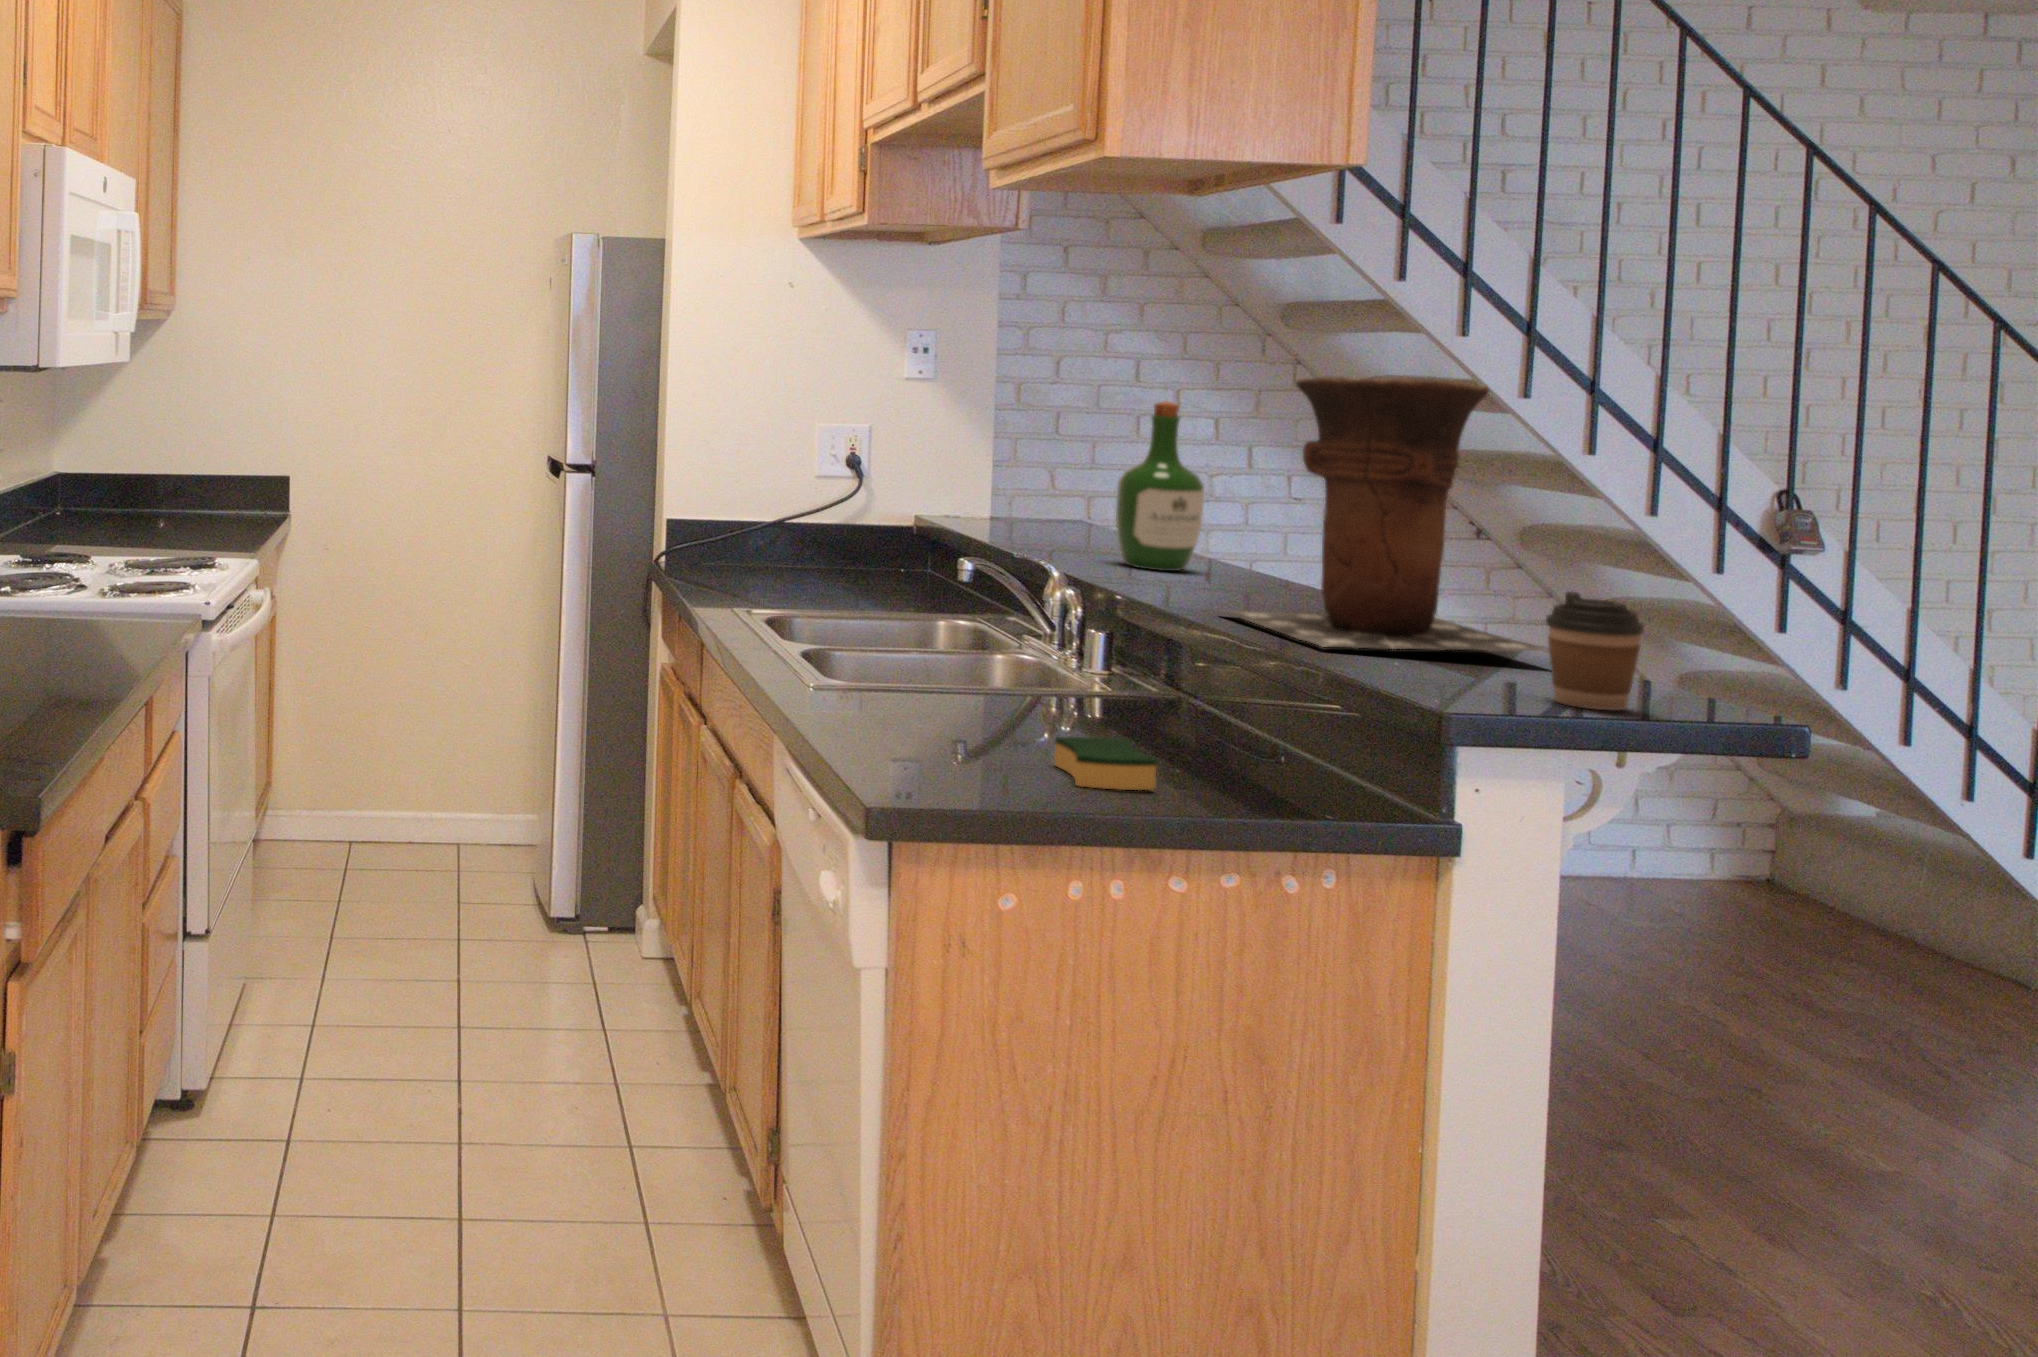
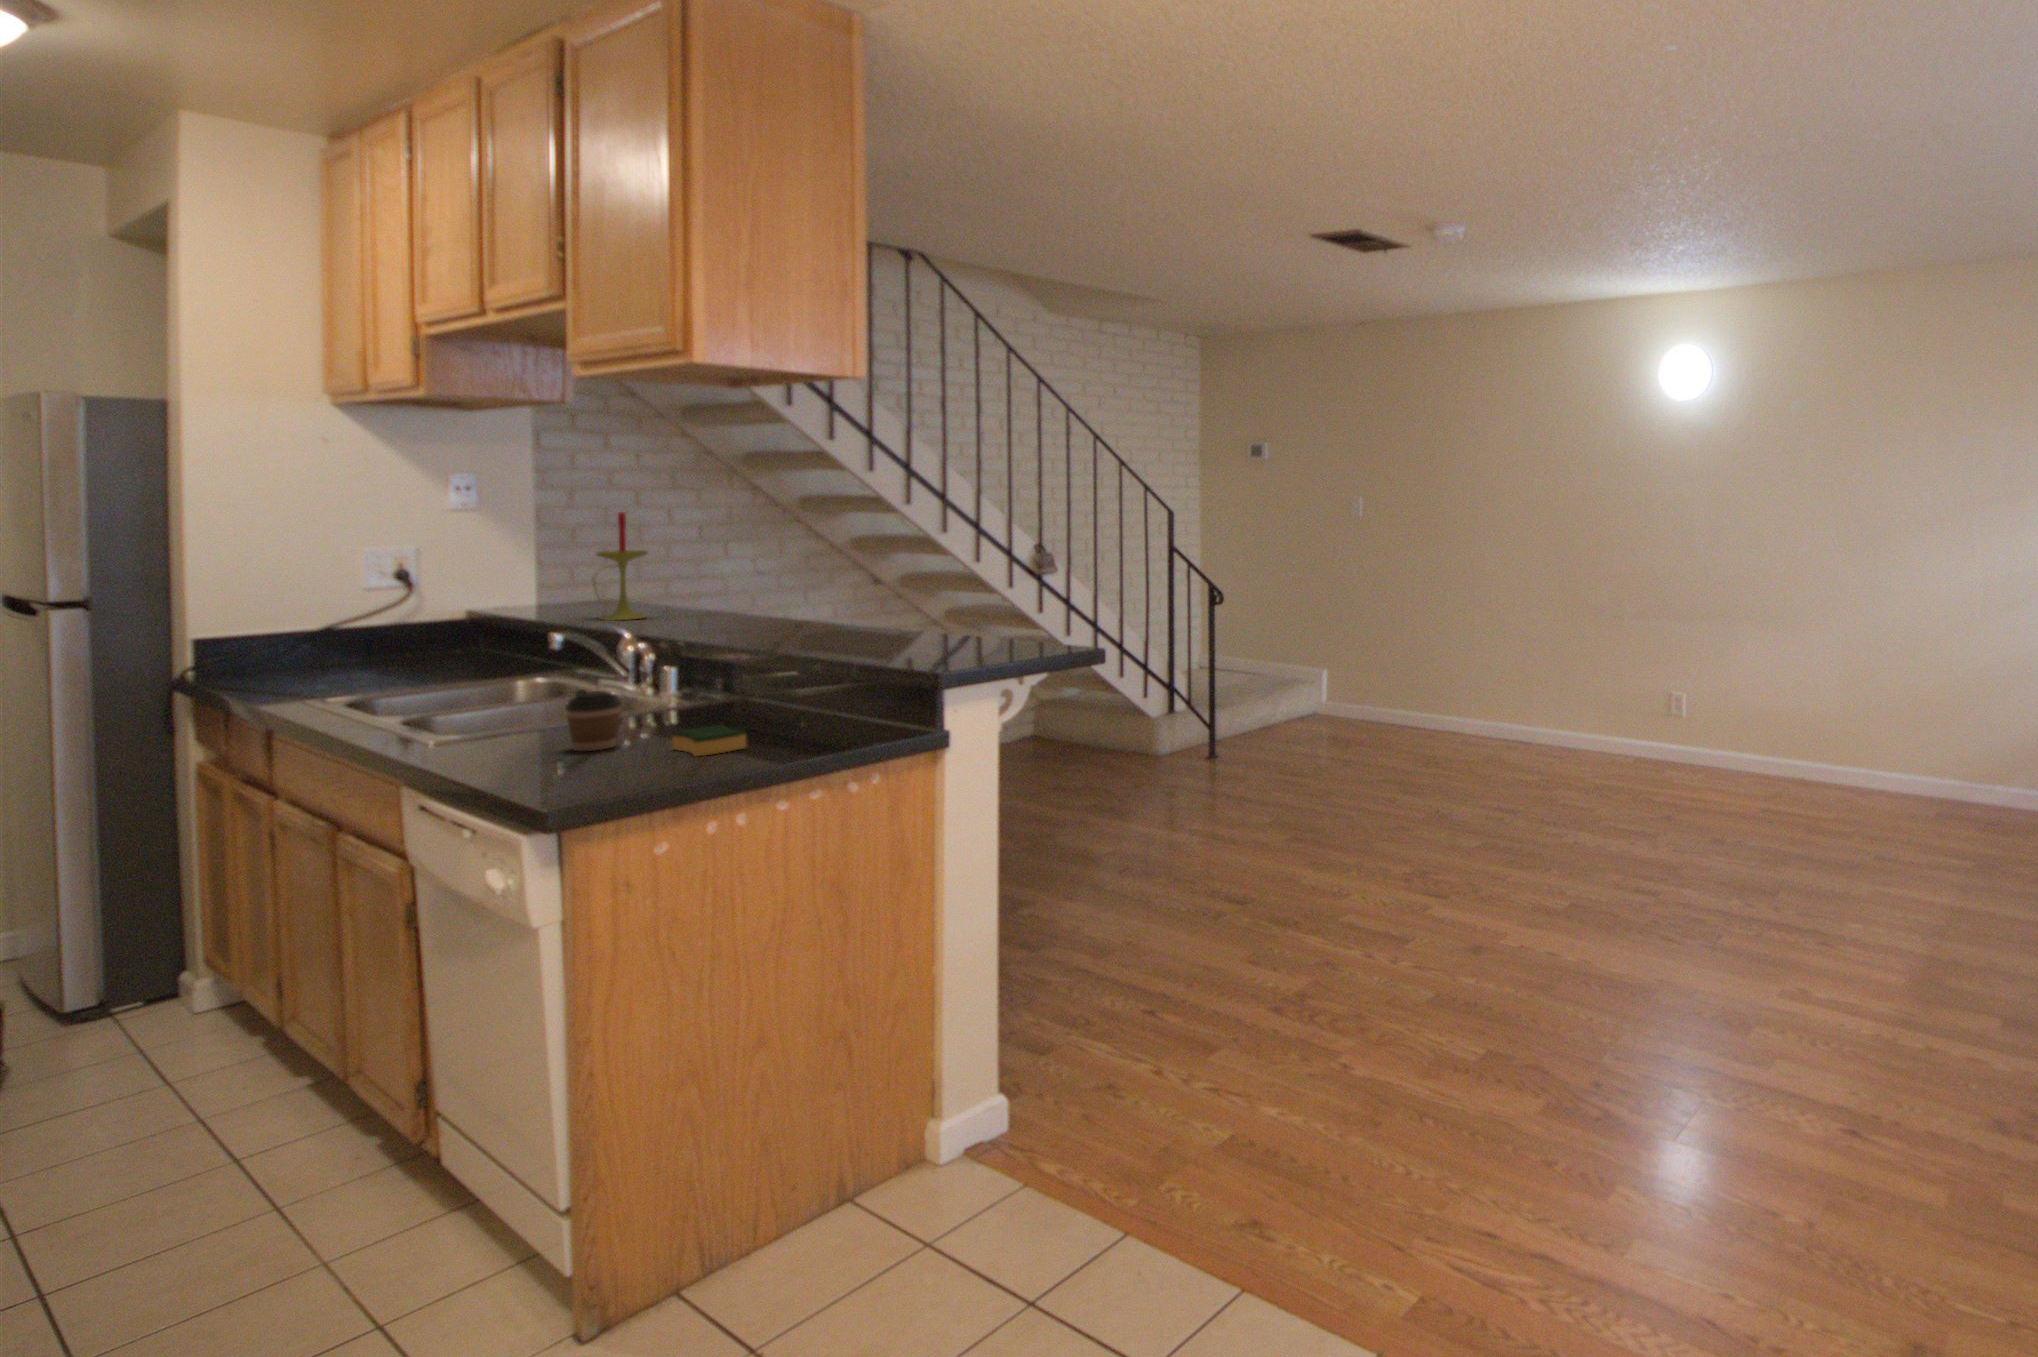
vase: present [1225,376,1549,651] -> none [761,505,955,652]
candle: none [1035,384,1109,549] -> present [593,512,648,621]
wine bottle: present [1116,401,1204,571] -> none [666,519,729,626]
coffee cup: present [1546,592,1644,710] -> present [565,689,622,751]

